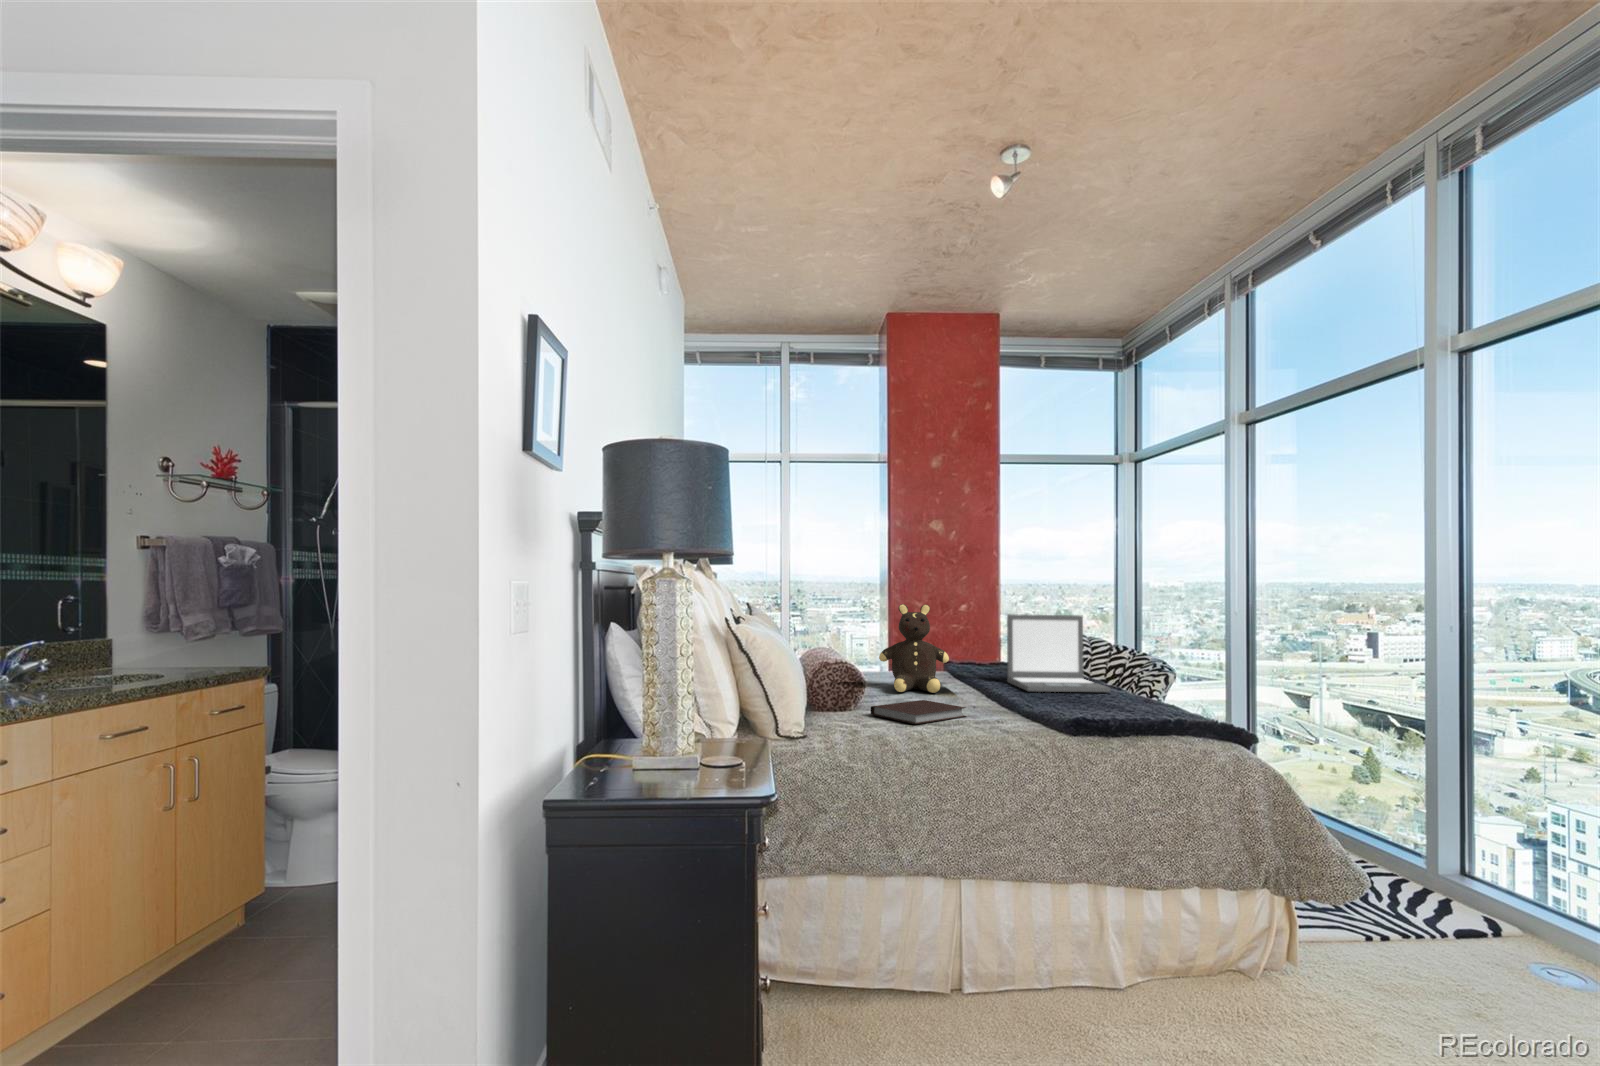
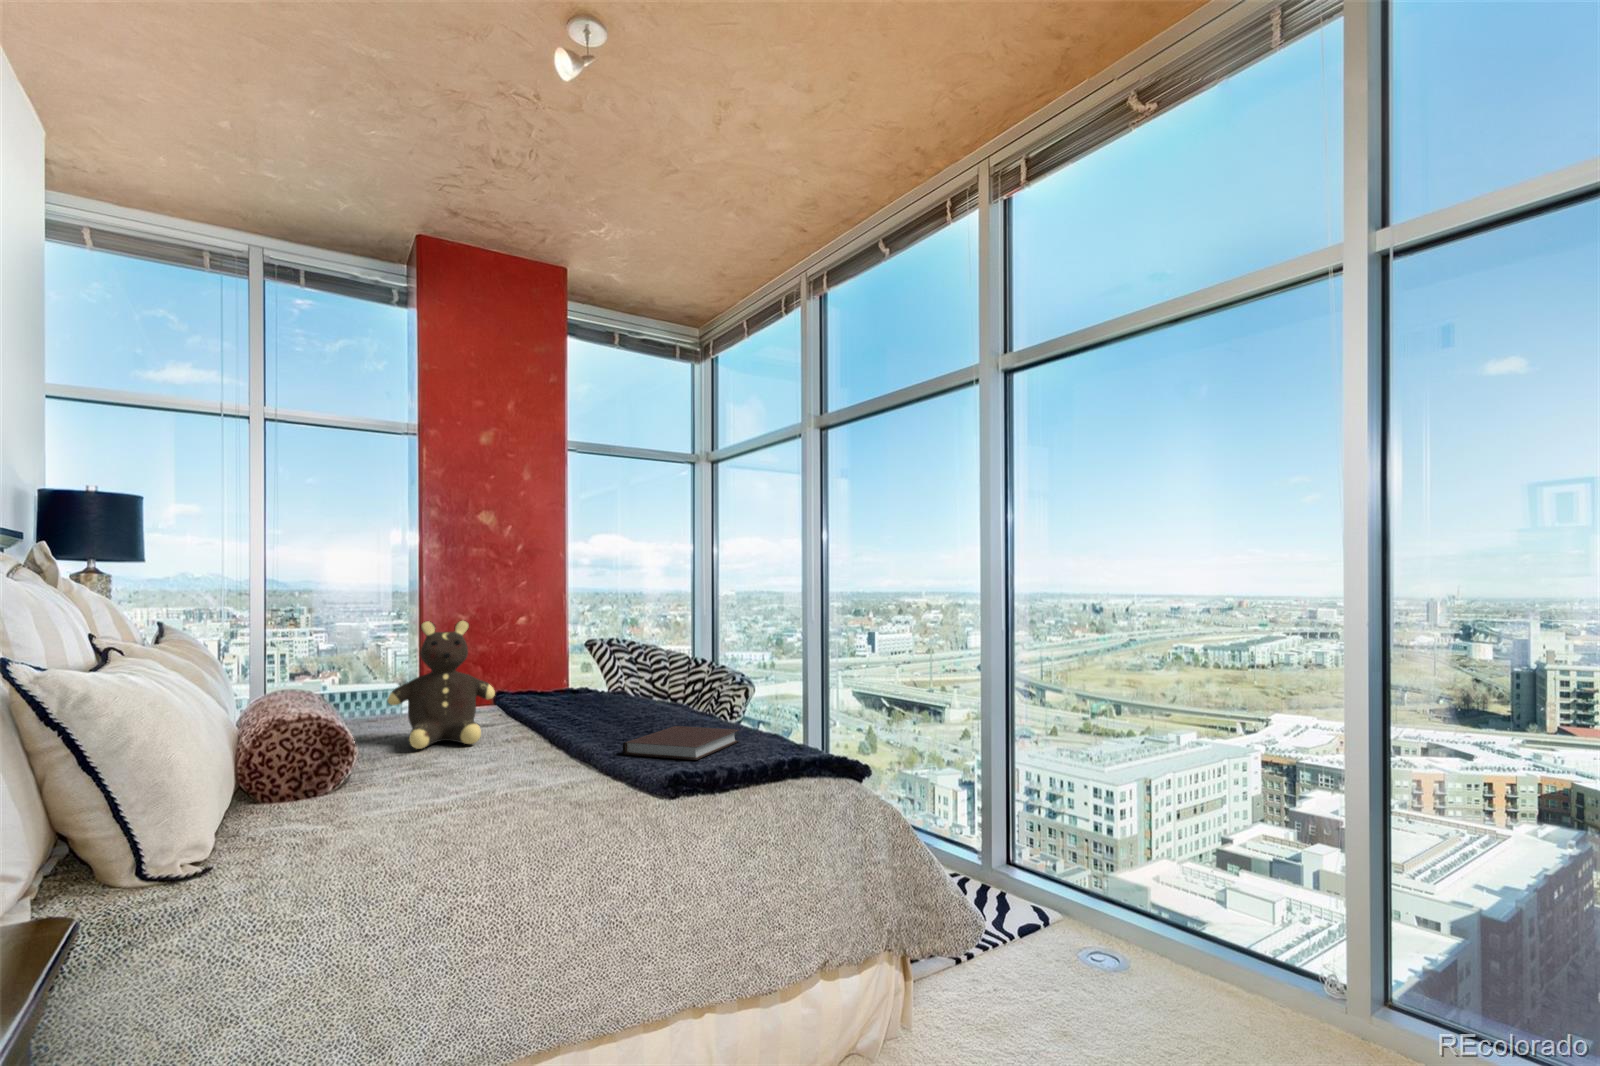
laptop: present [1007,614,1110,692] -> none [574,627,701,729]
notebook: present [871,700,966,724] -> present [623,726,739,760]

